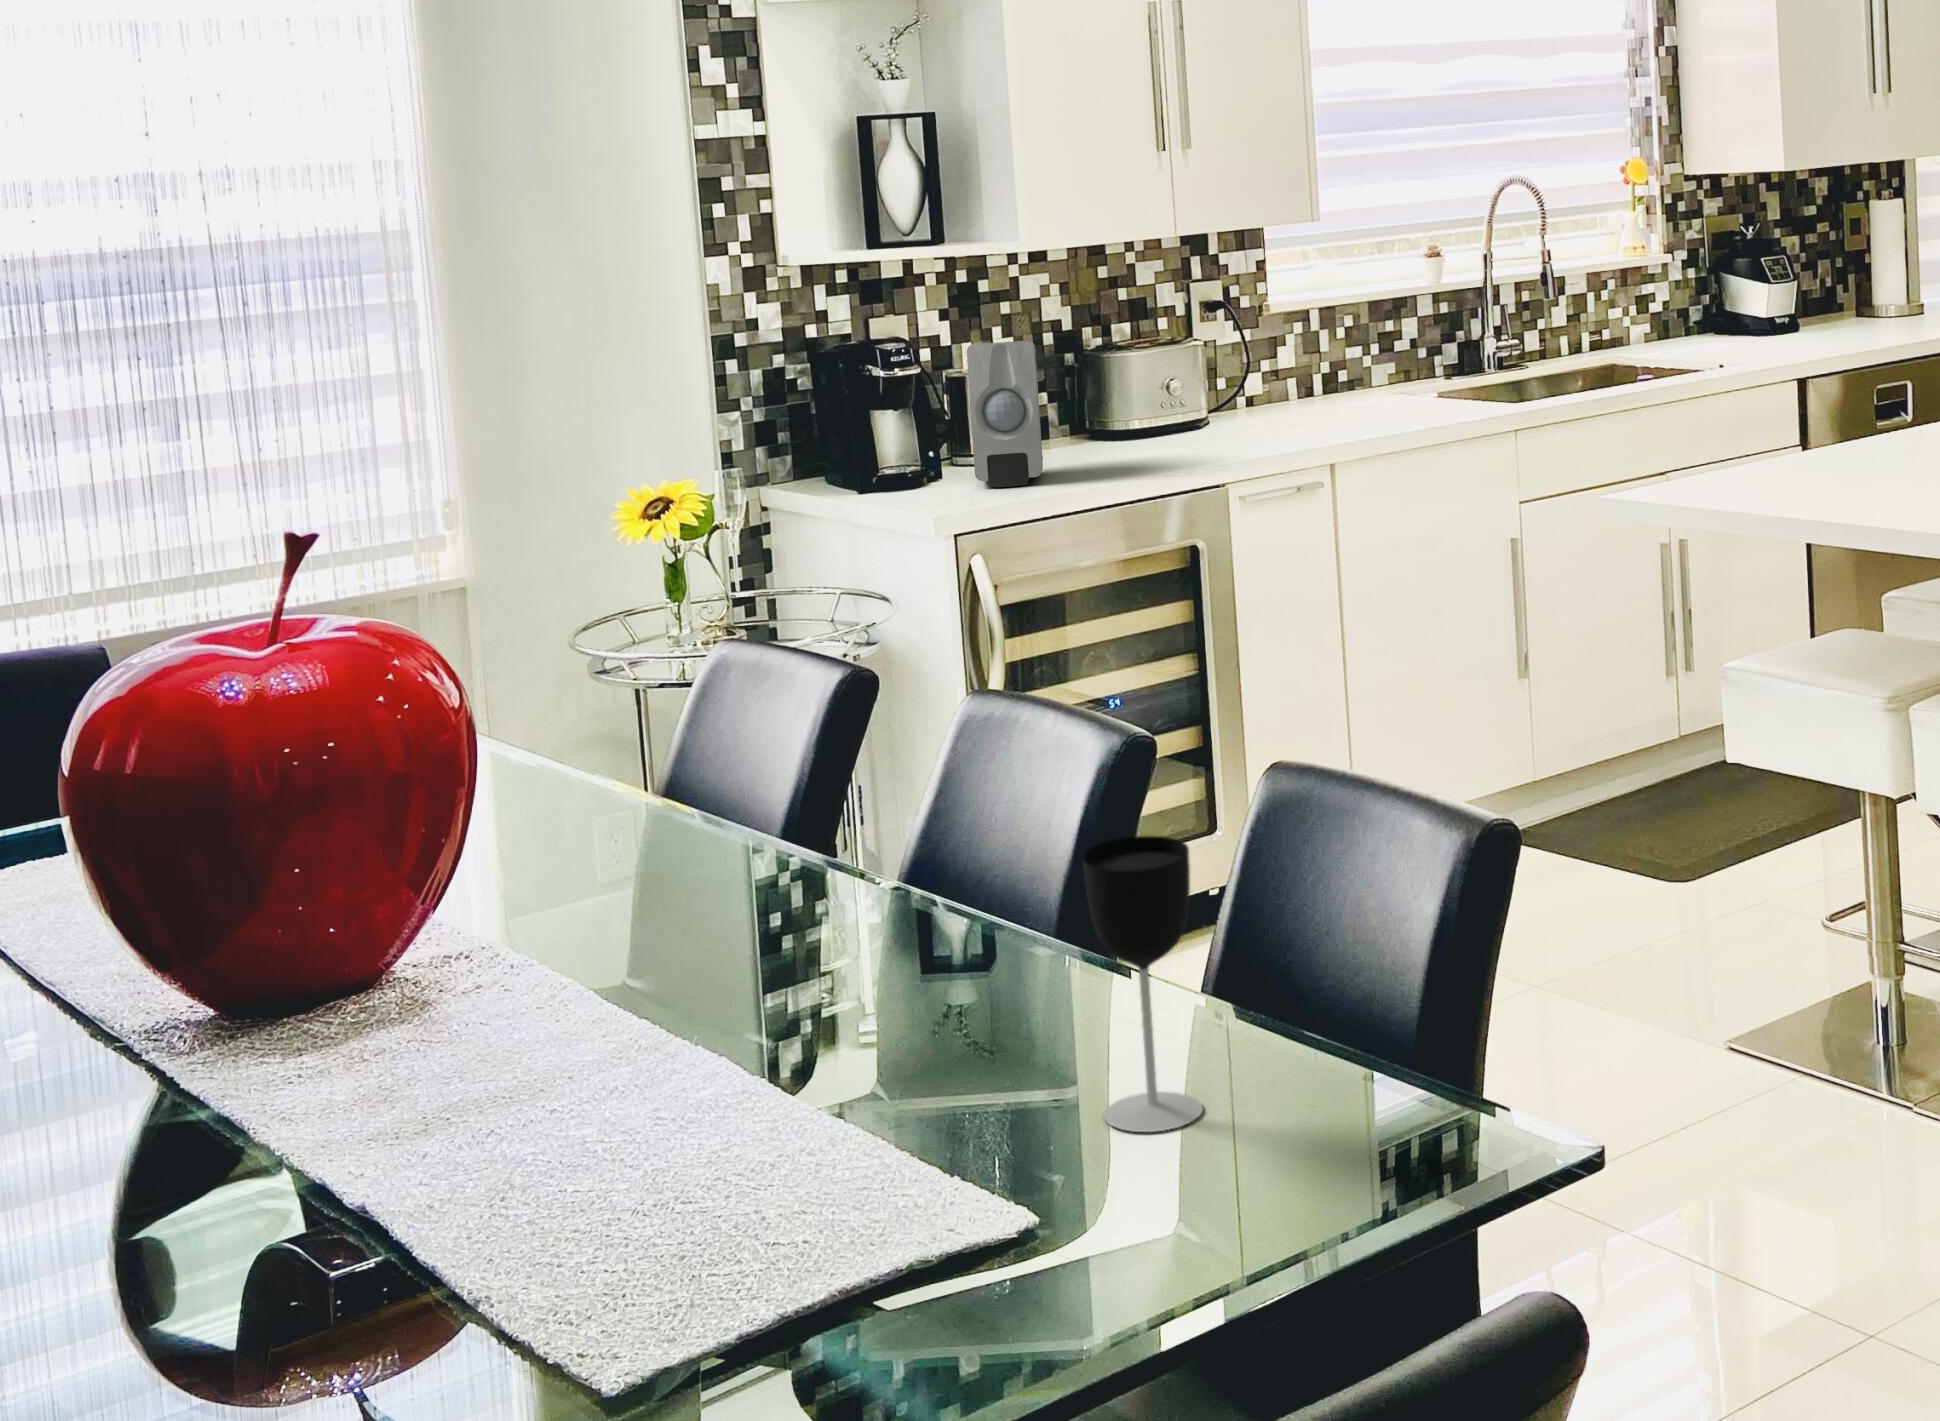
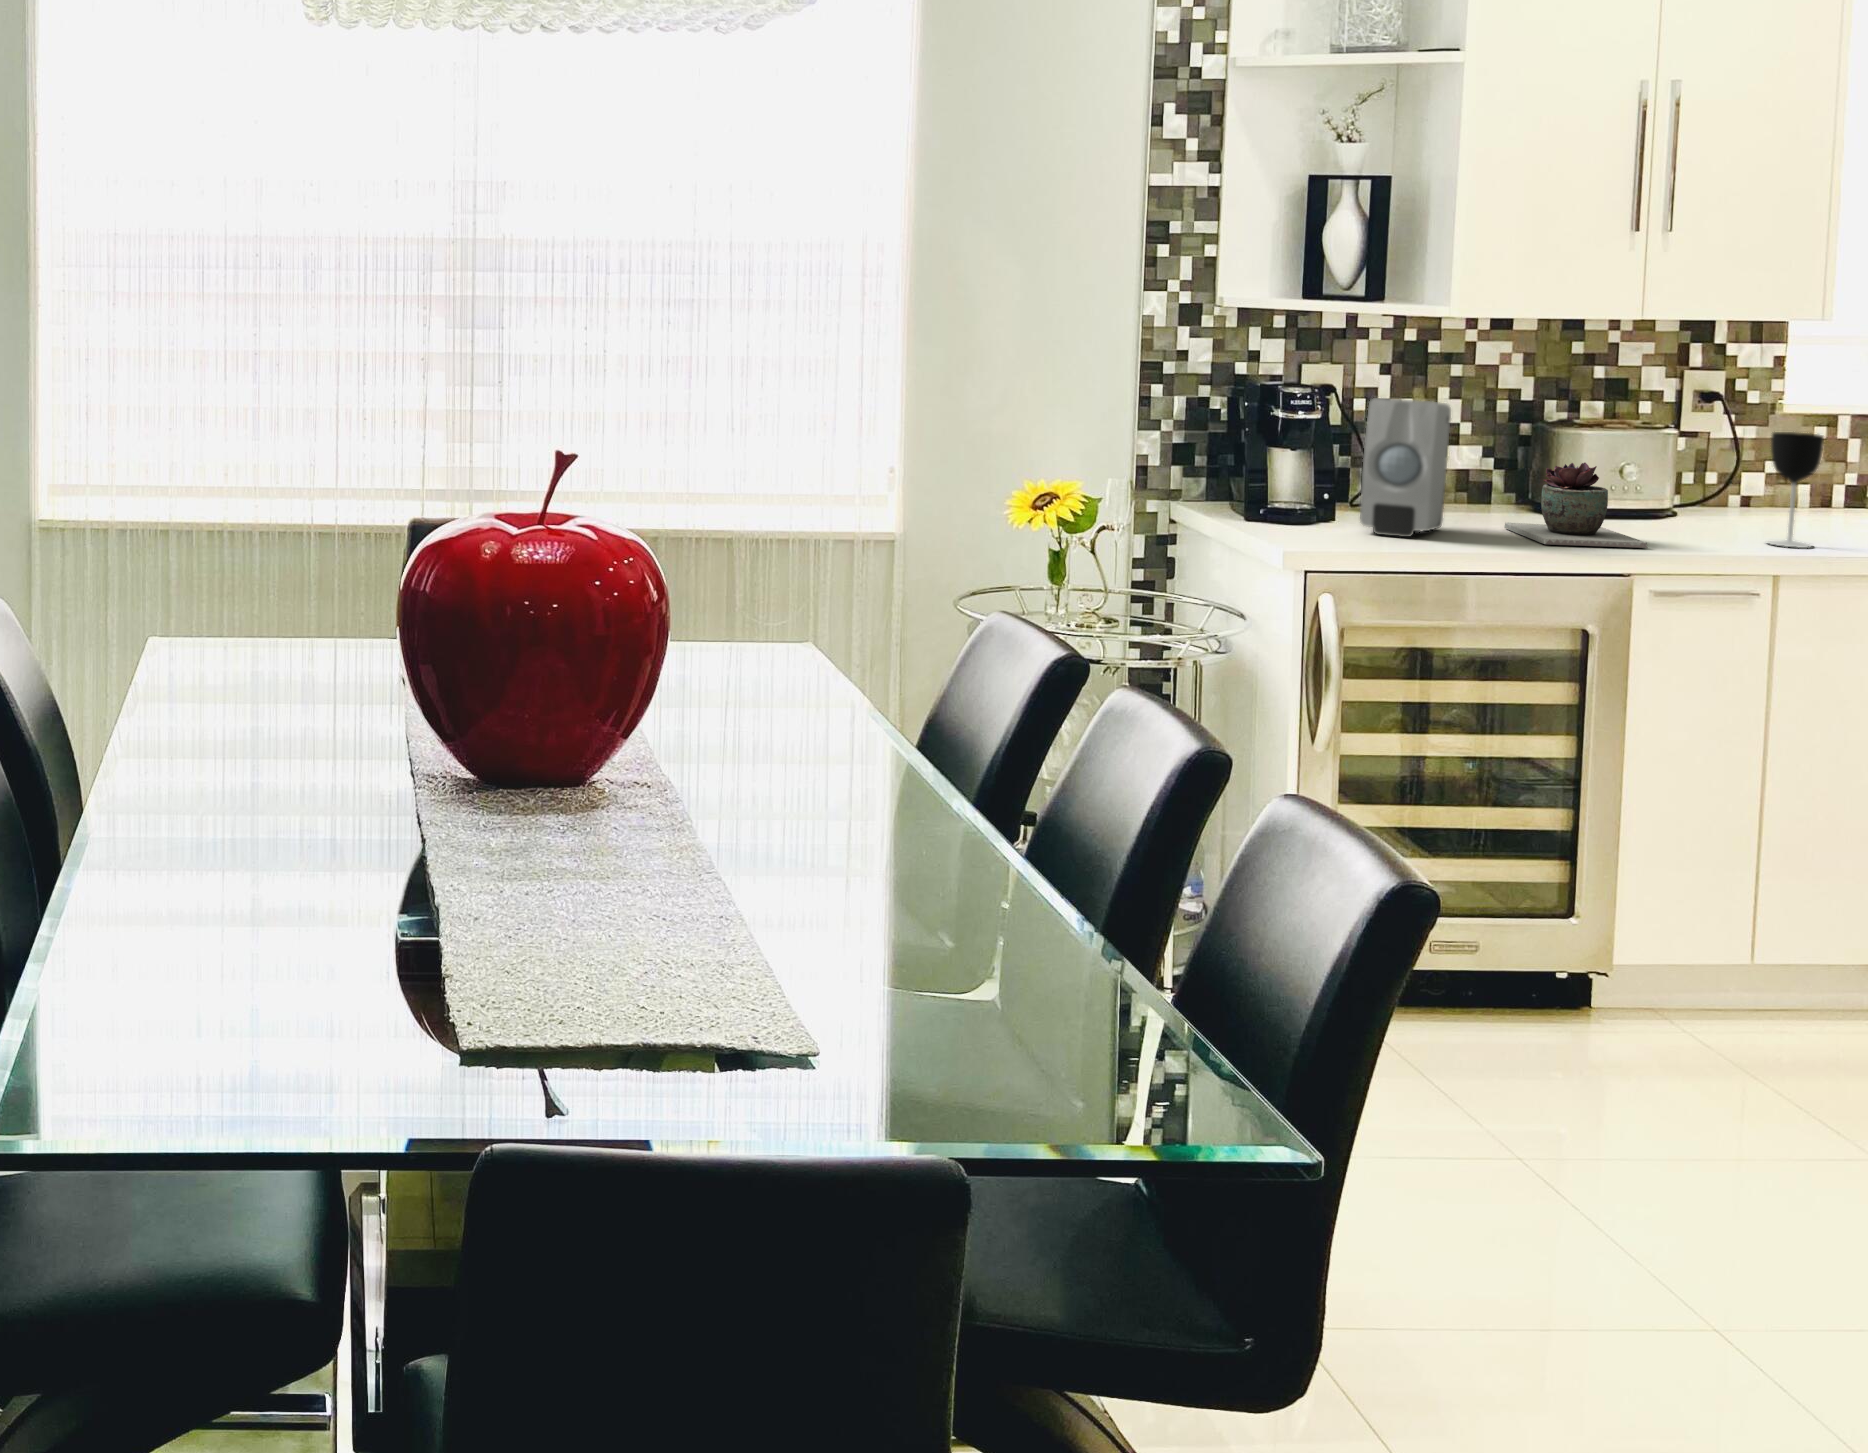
succulent plant: none [1093,383,1229,470] -> present [1504,463,1647,548]
wine glass: present [1083,836,1203,1132] -> present [1768,432,1824,548]

